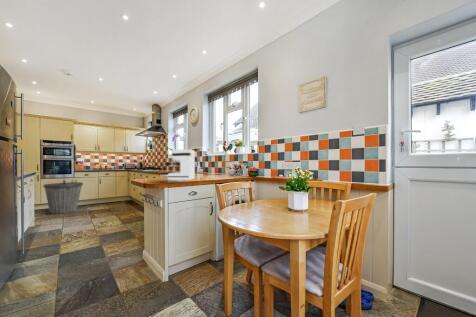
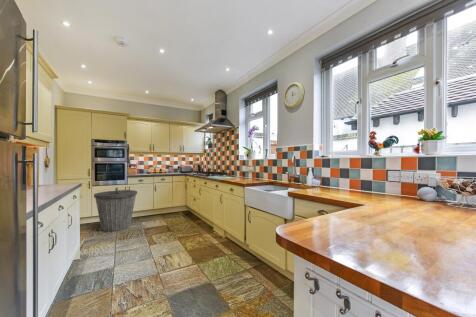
coffee maker: present [165,149,195,181] -> none [317,146,420,232]

